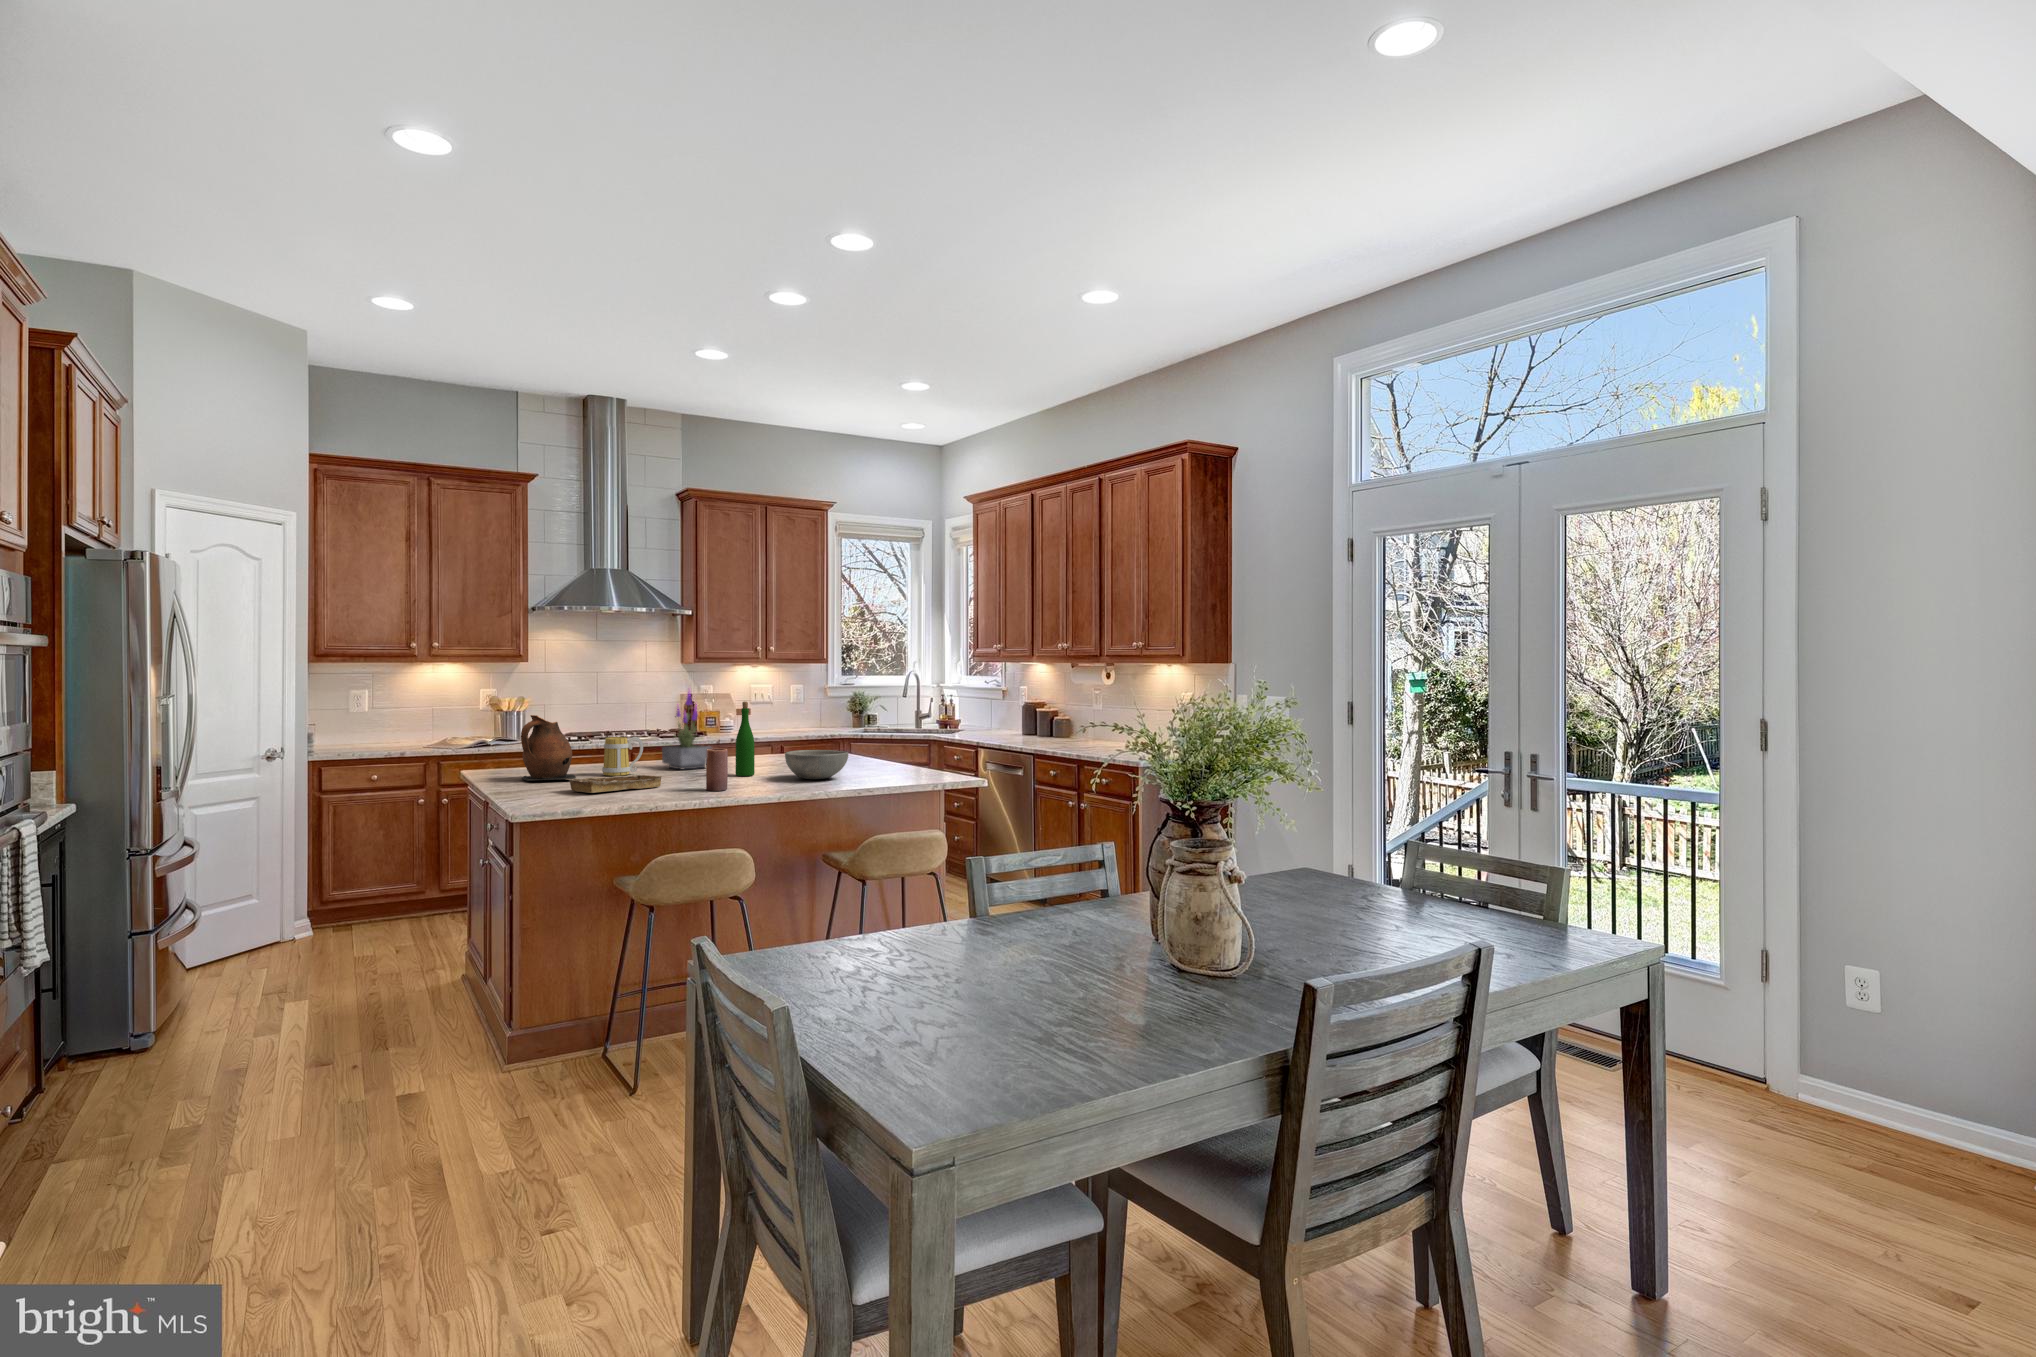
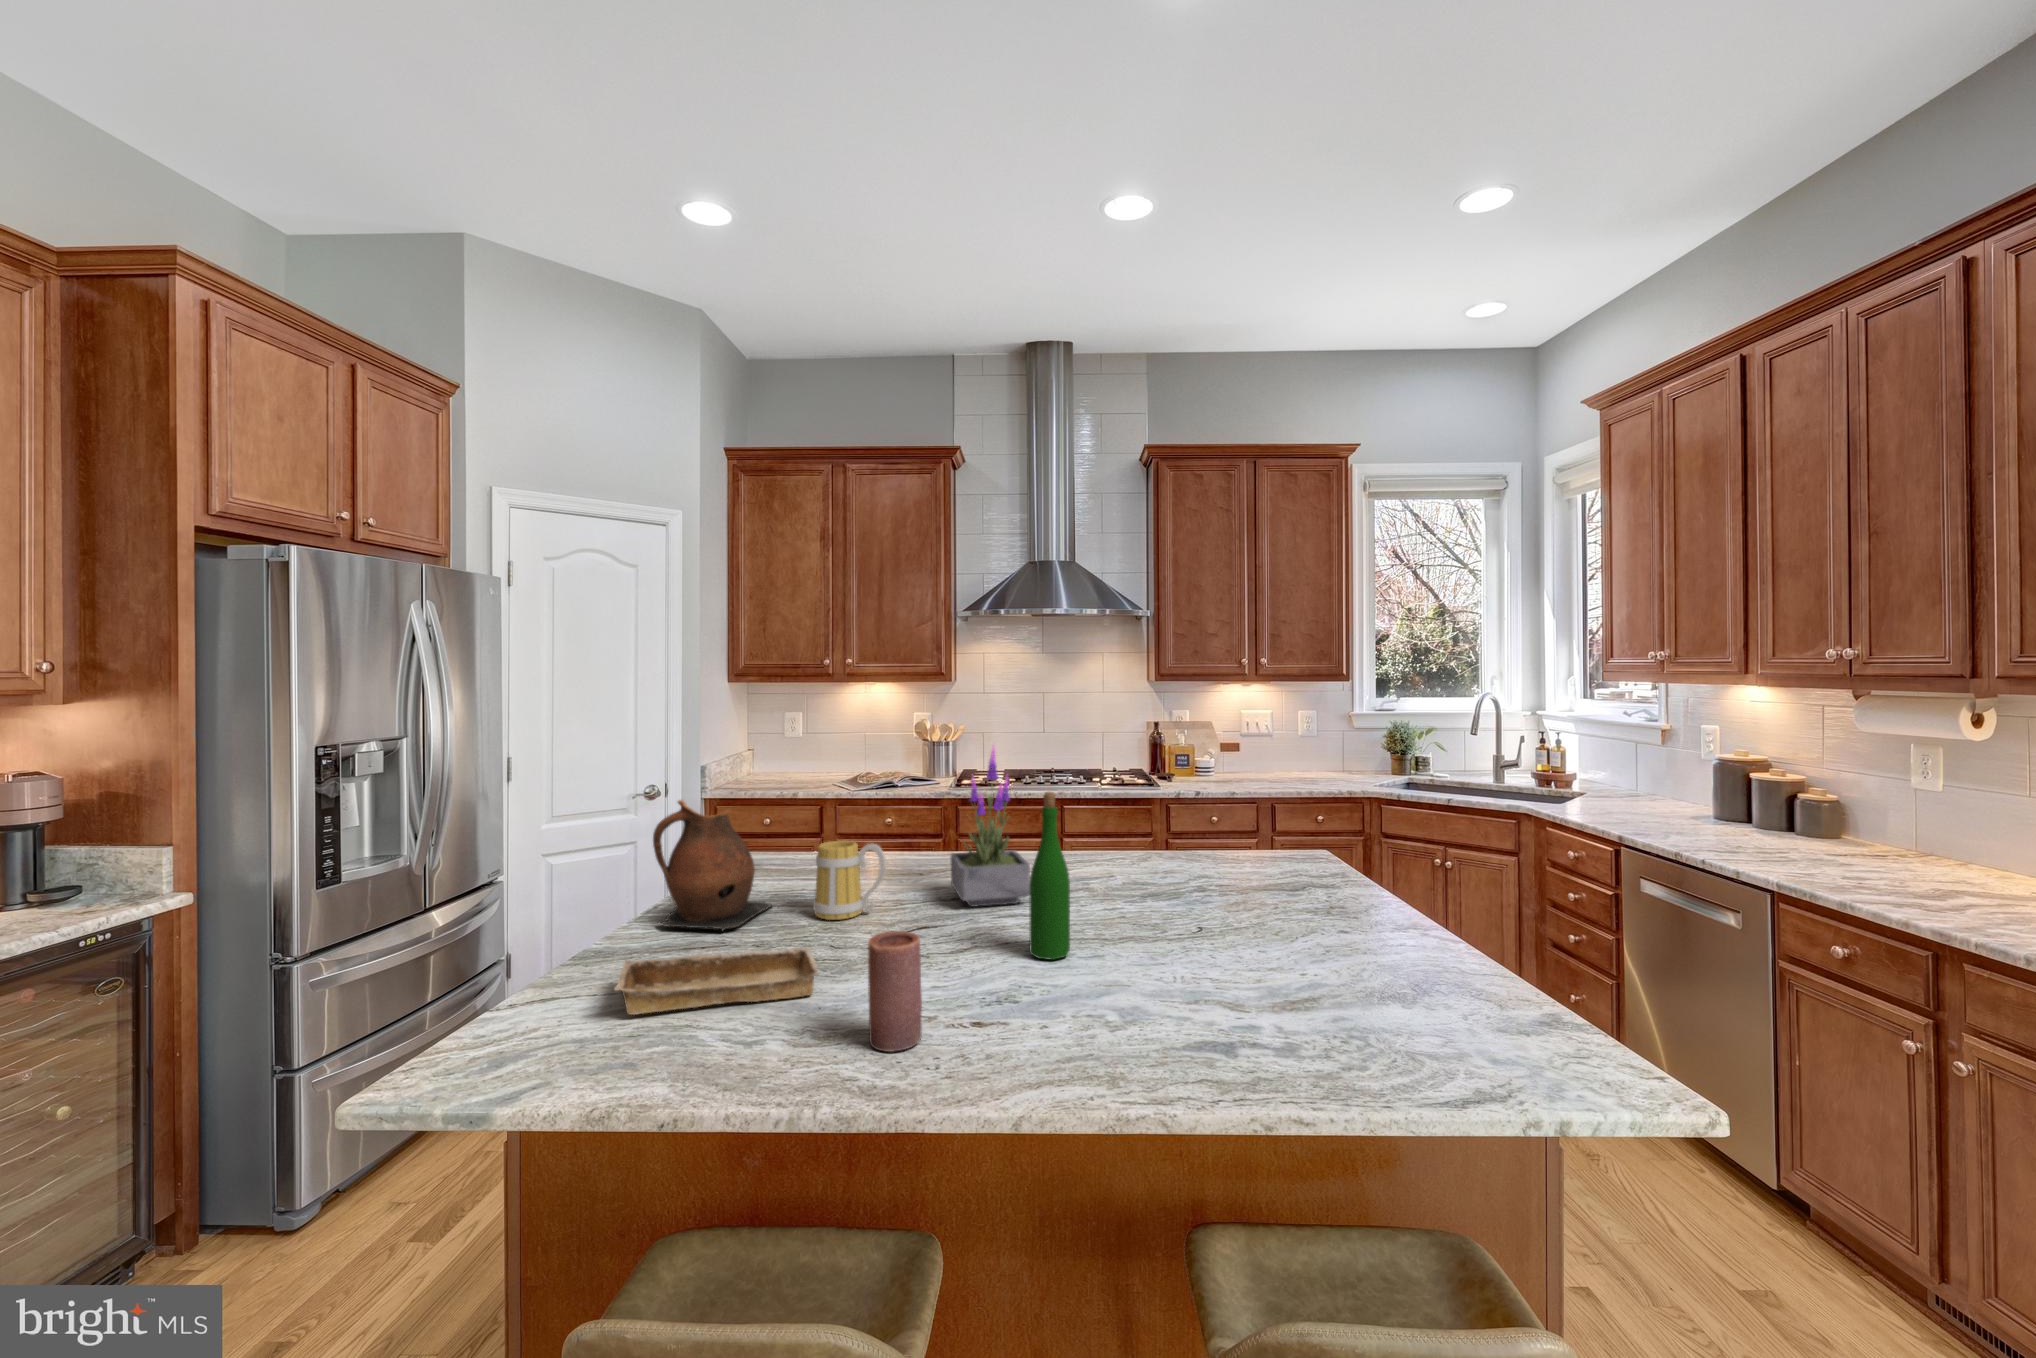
bowl: present [785,750,848,779] -> none [1110,916,1270,1014]

